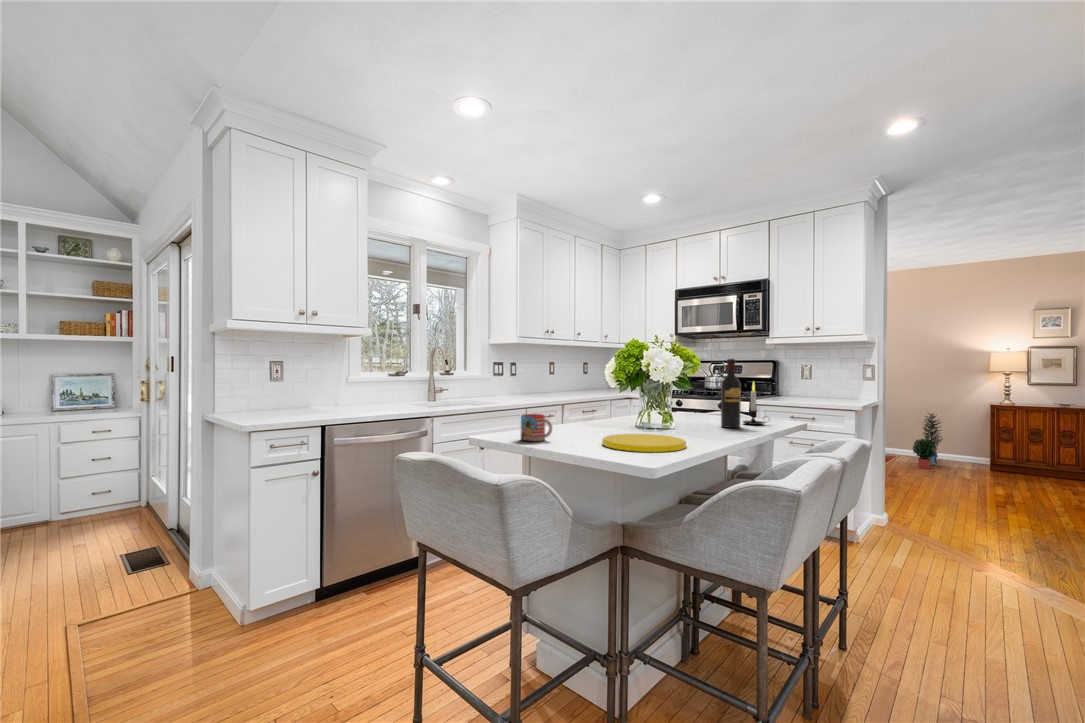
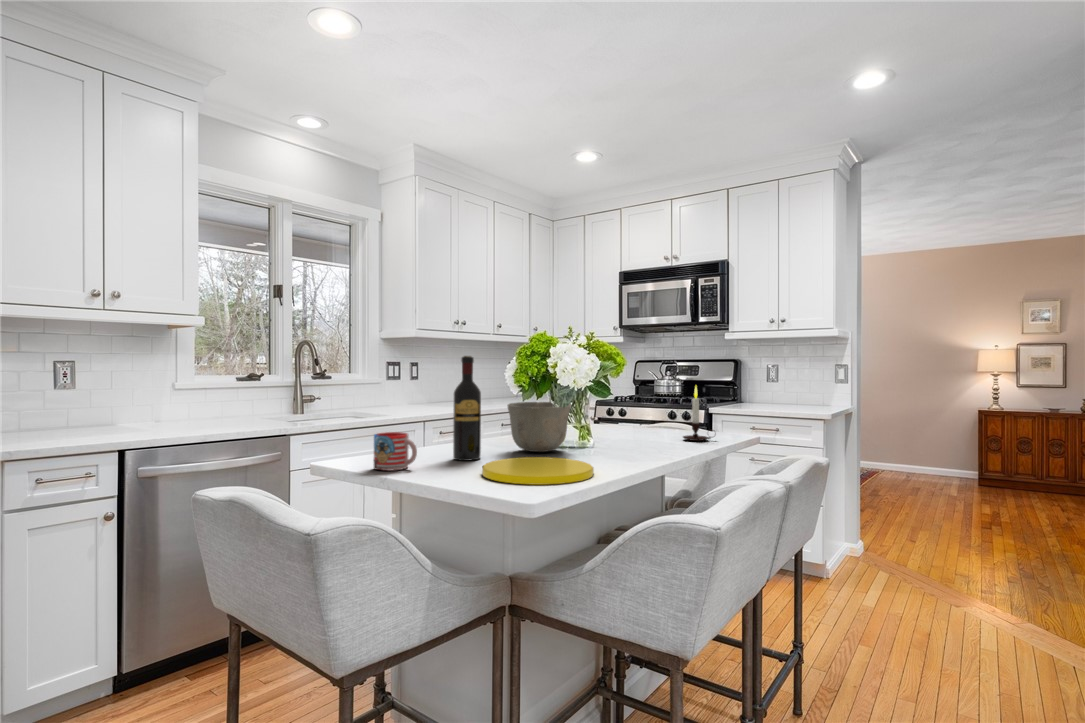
wine bottle: present [721,359,741,428] -> present [453,356,481,461]
ceramic bowl: none [610,393,659,431] -> present [507,402,571,452]
potted plant: present [913,413,942,469] -> none [894,419,928,485]

